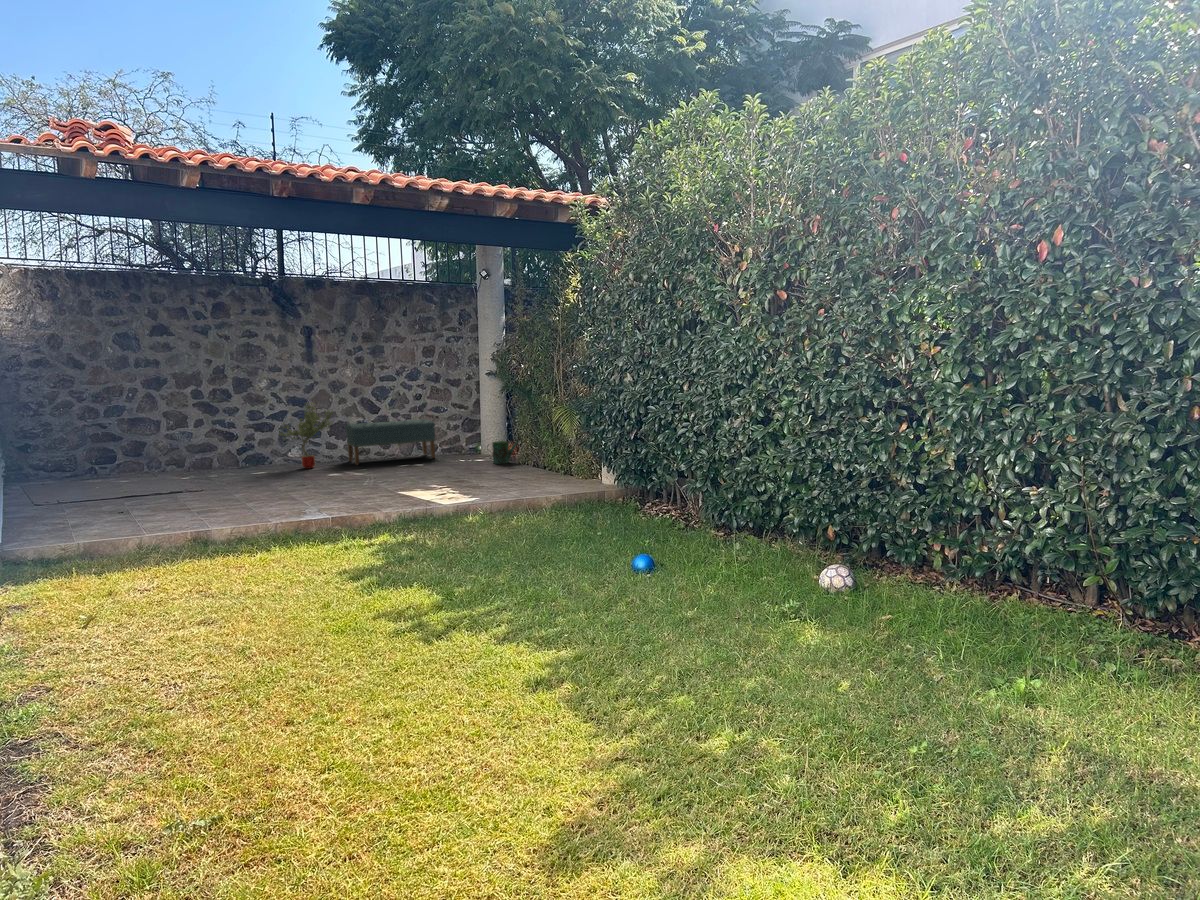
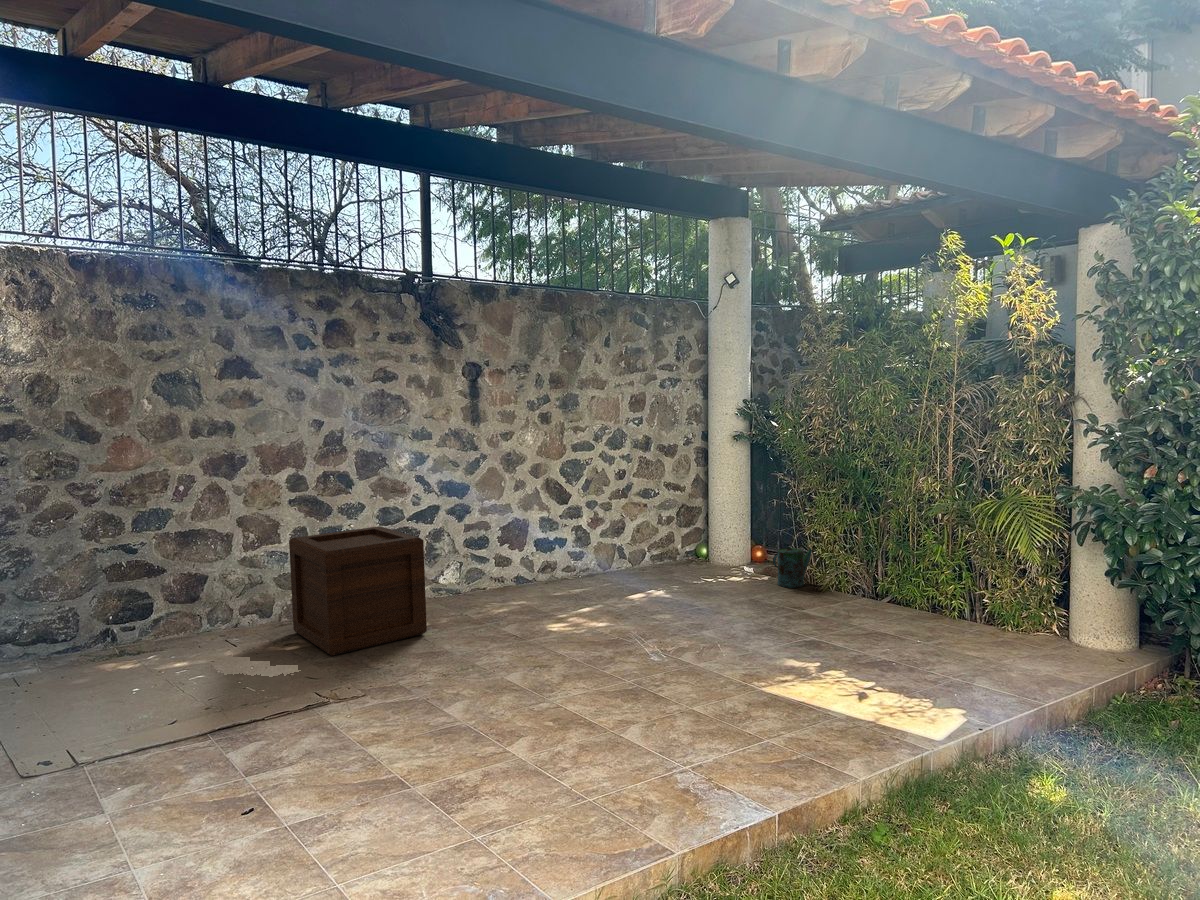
potted tree: present [279,402,333,469] -> none [434,489,522,607]
bench: present [345,419,435,465] -> none [524,510,663,595]
wooden crate: none [193,421,264,482] -> present [289,526,427,656]

